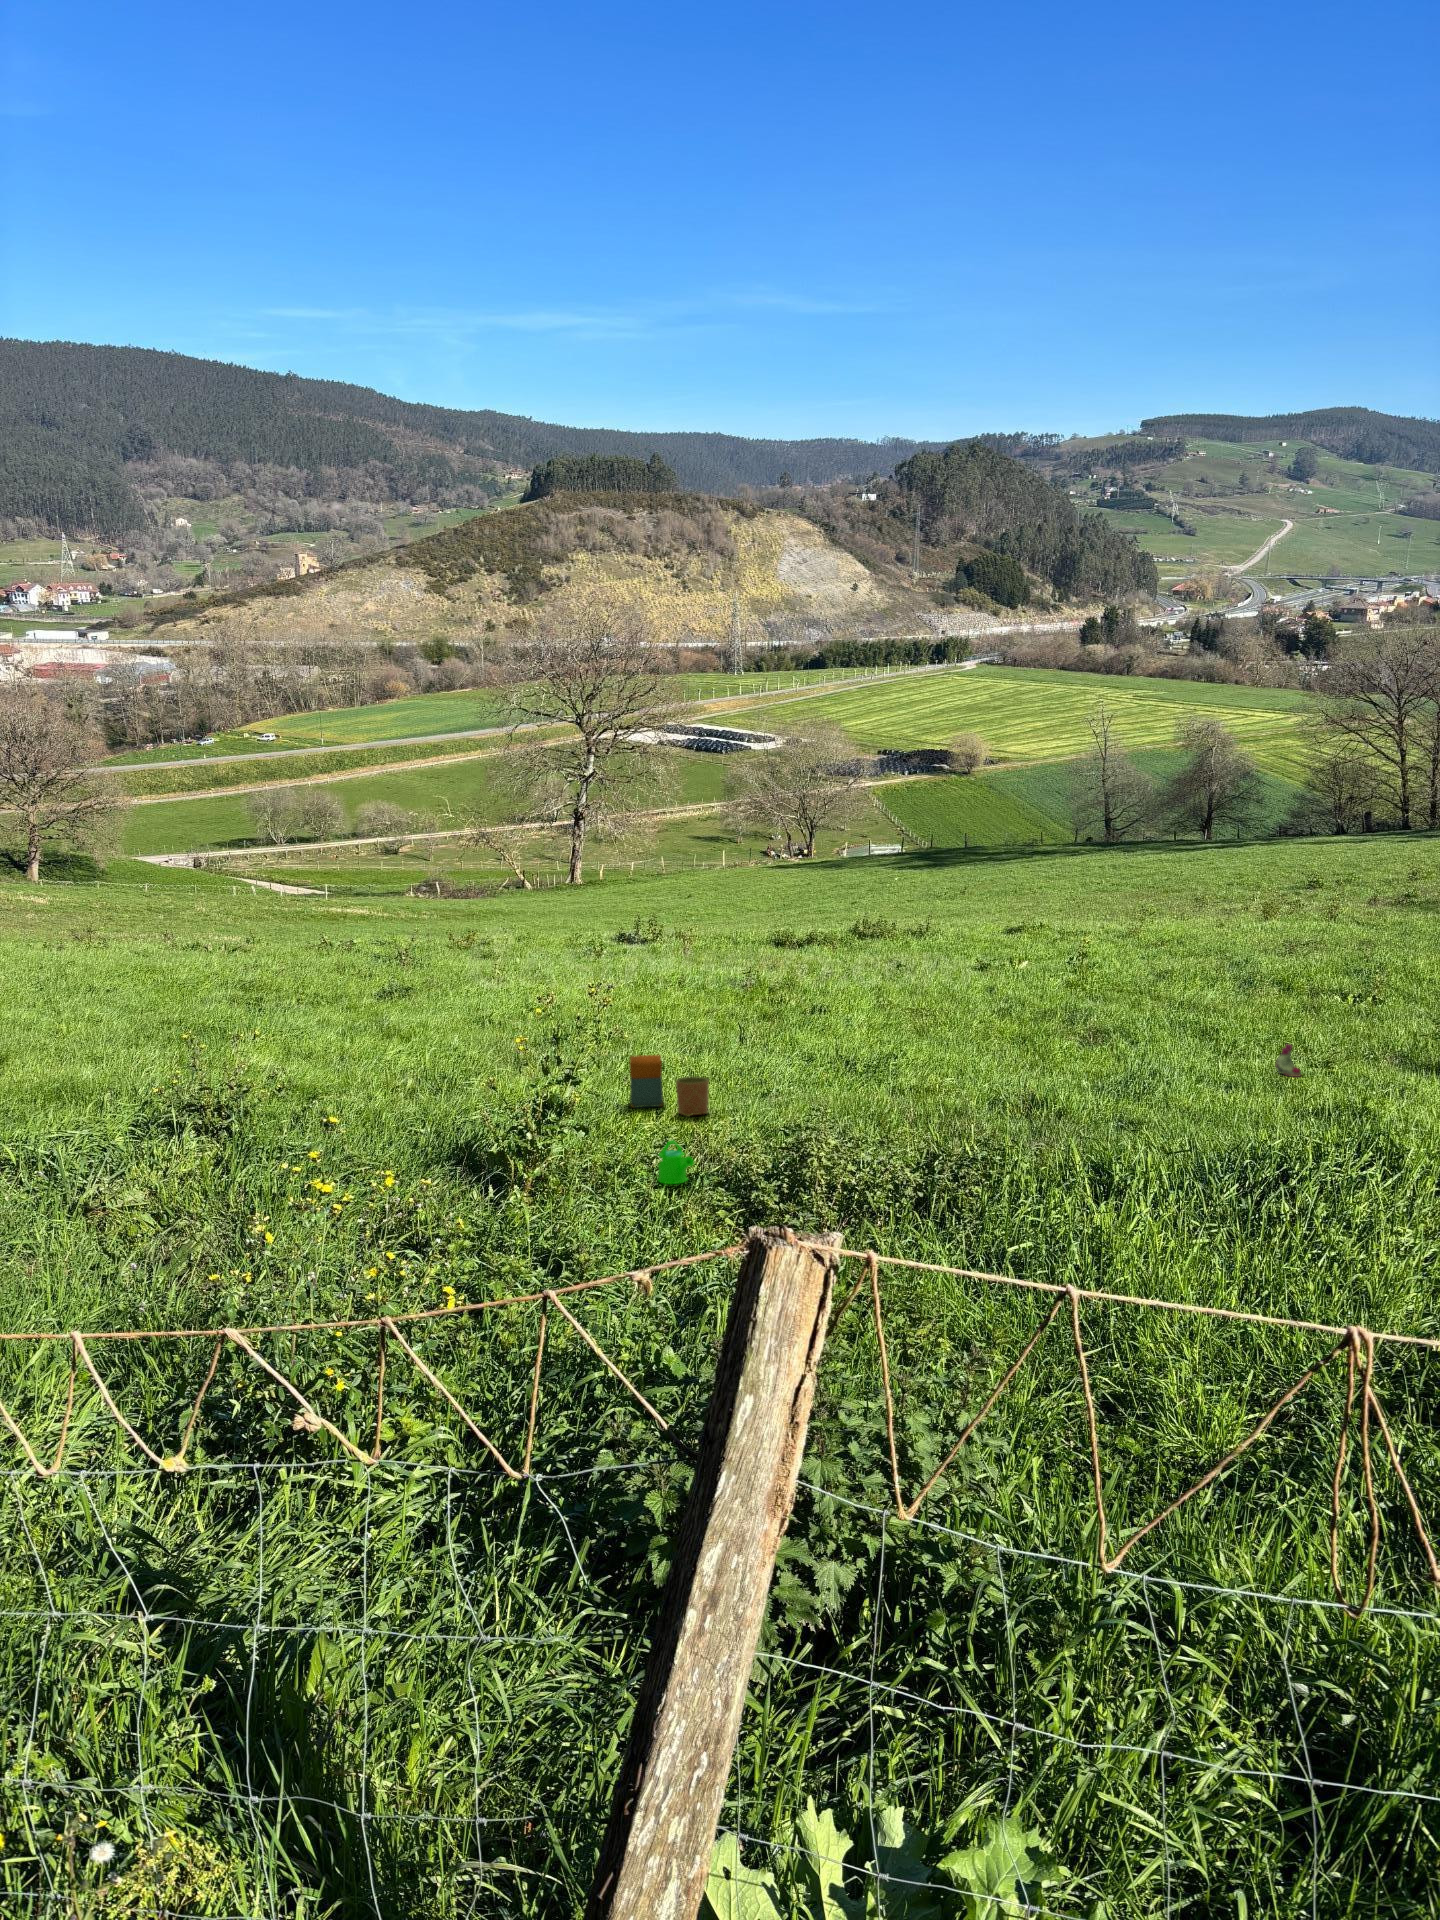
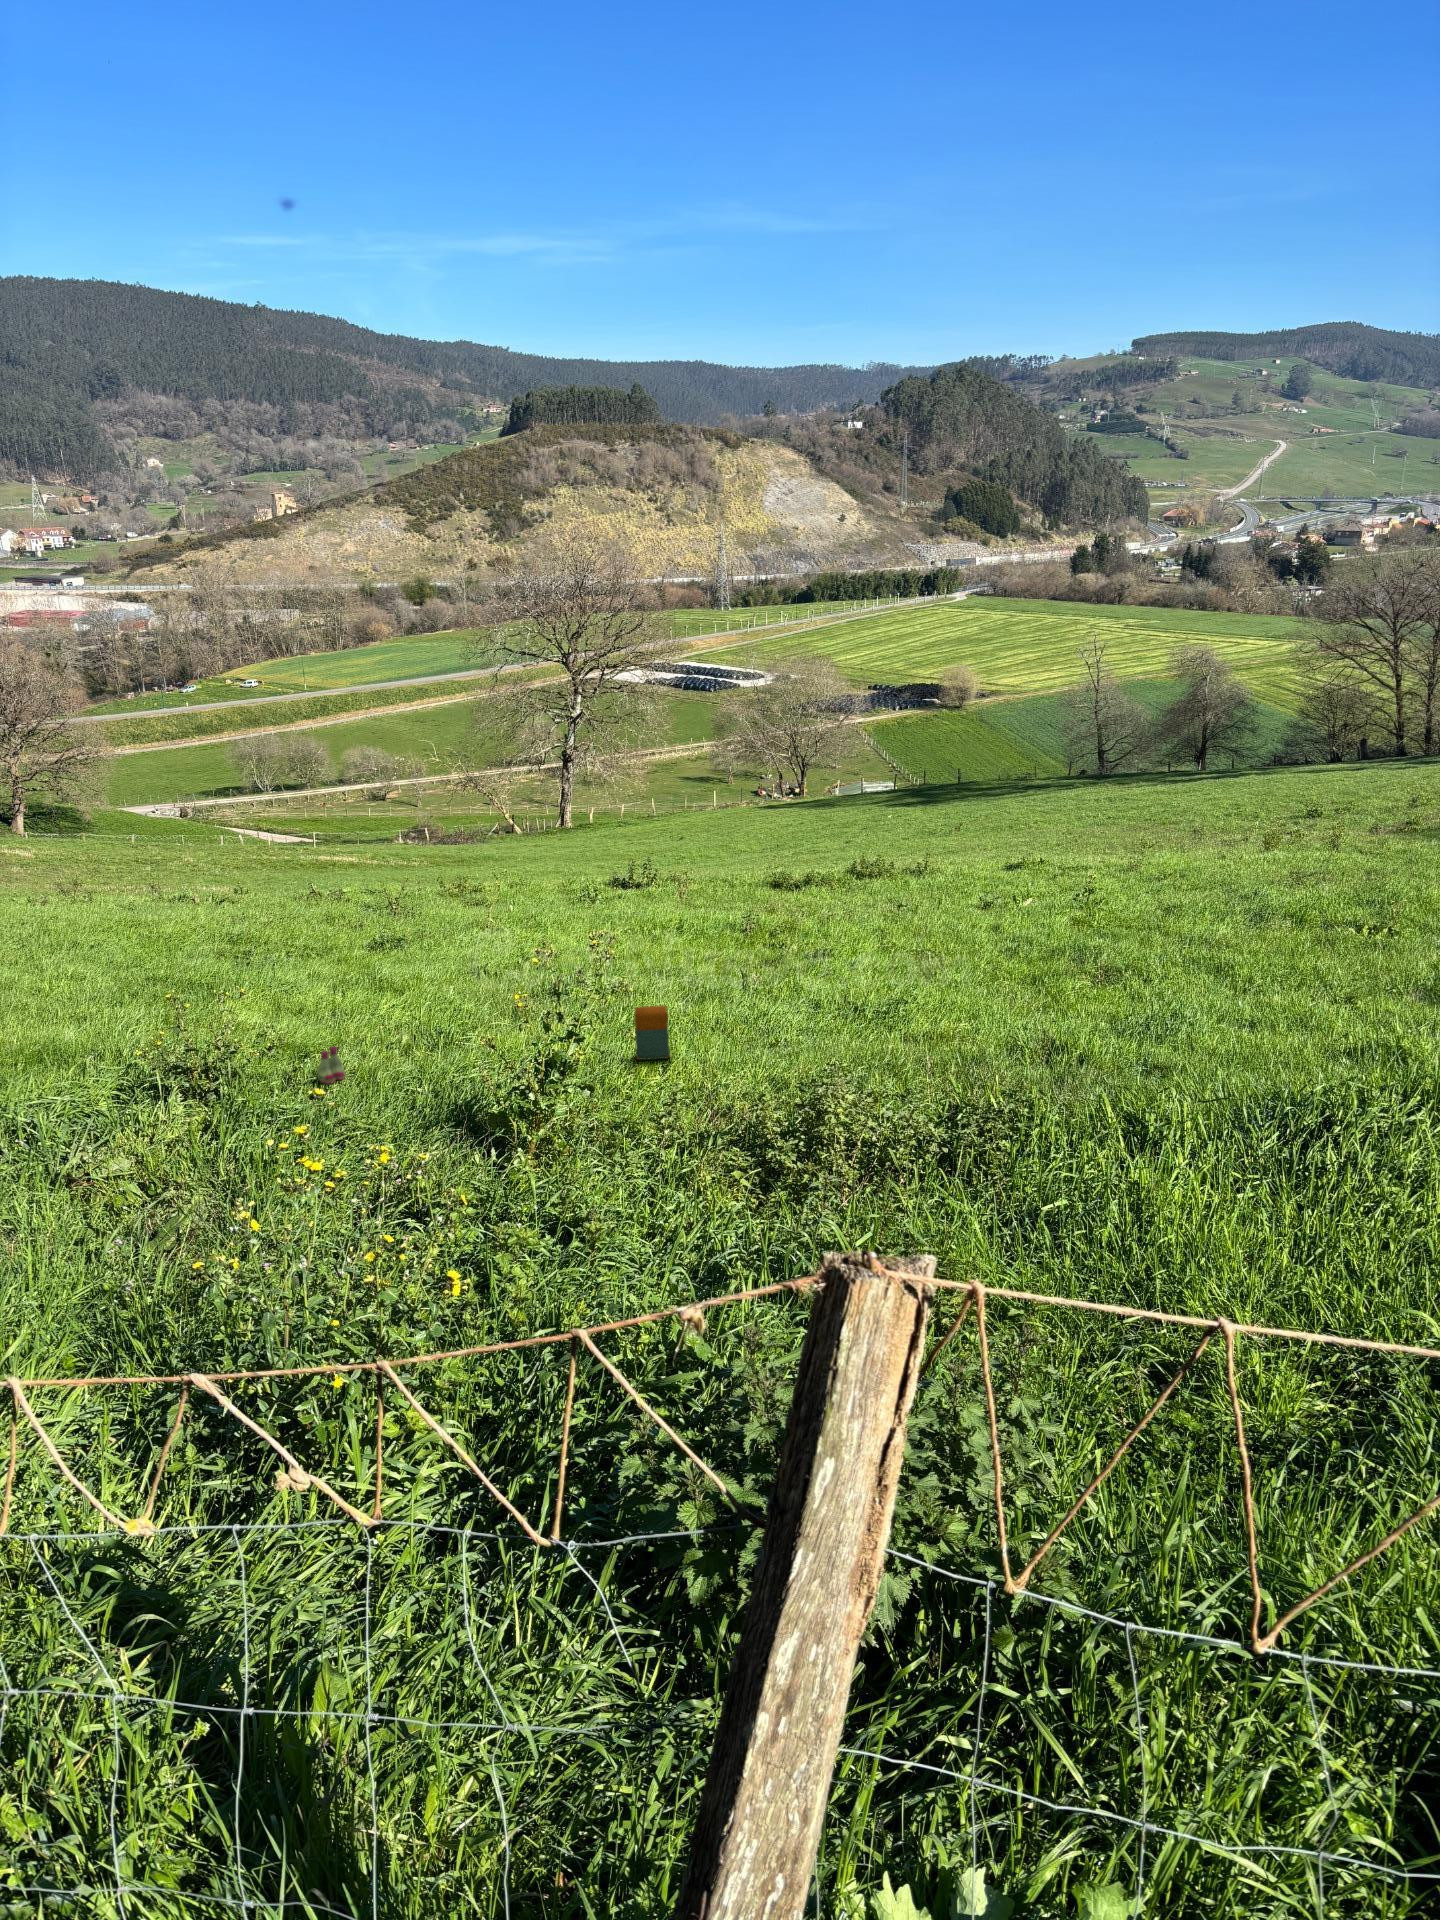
boots: present [1275,1044,1301,1077] -> present [317,1046,346,1084]
planter: present [676,1076,709,1117] -> none [683,1027,717,1069]
watering can: present [658,1140,694,1184] -> none [665,1095,706,1141]

